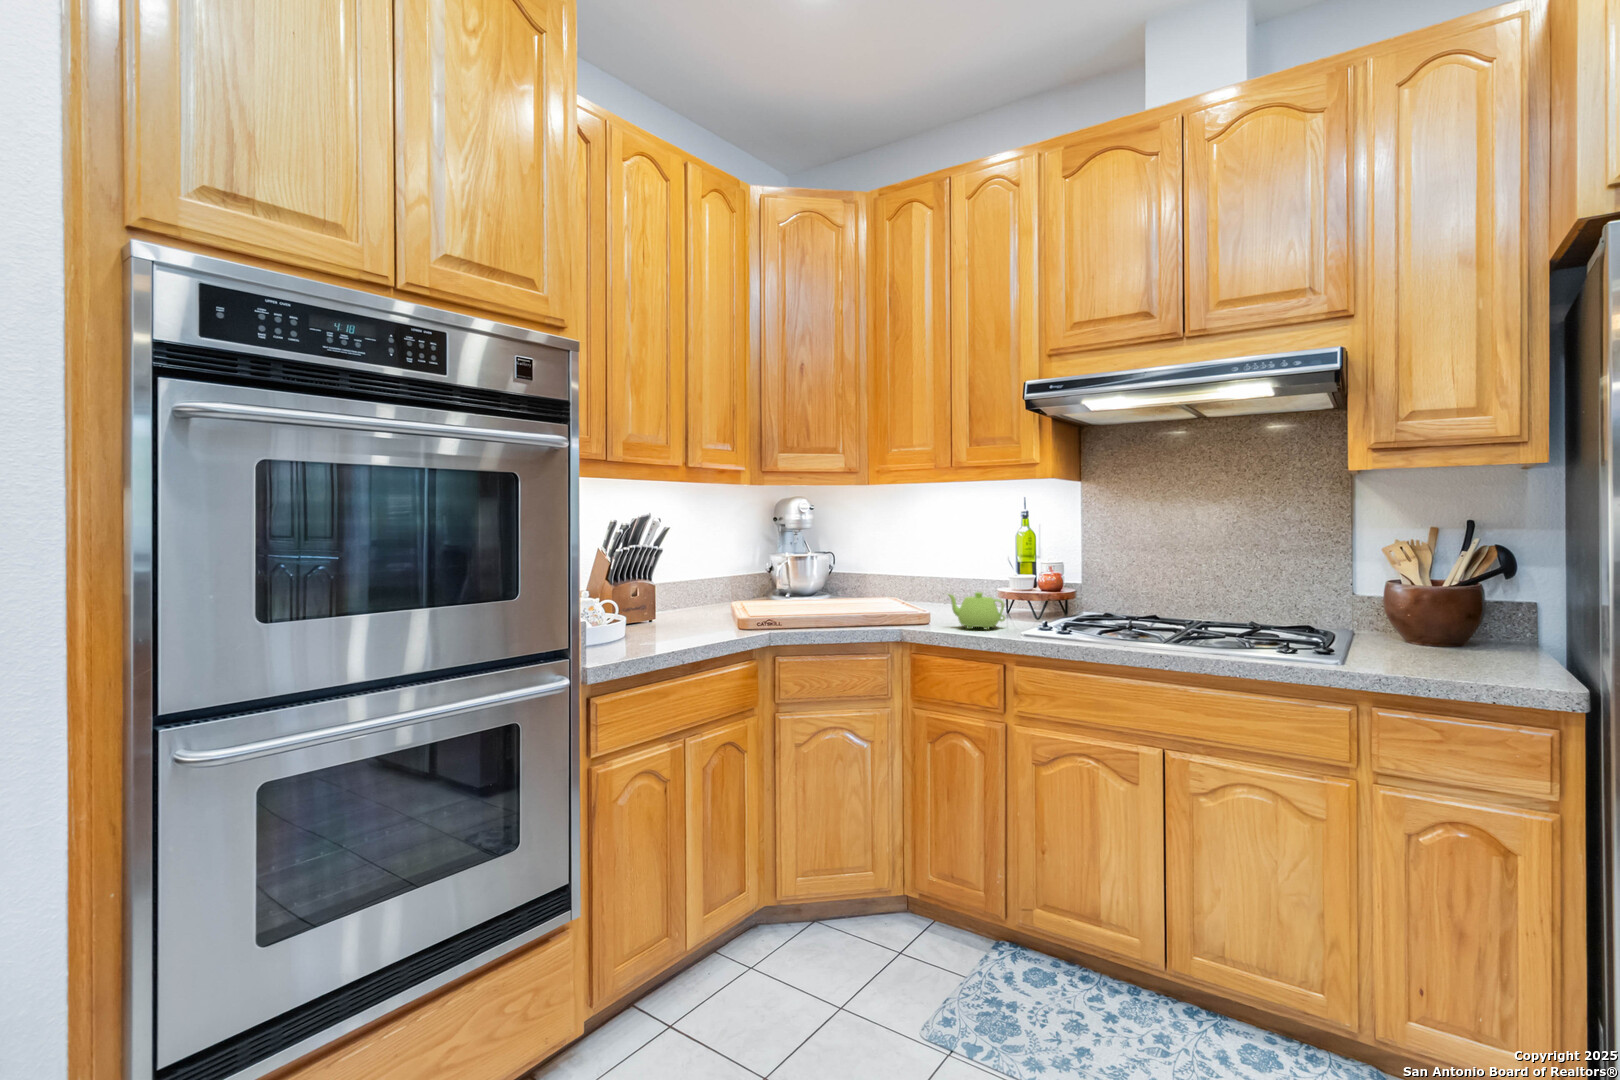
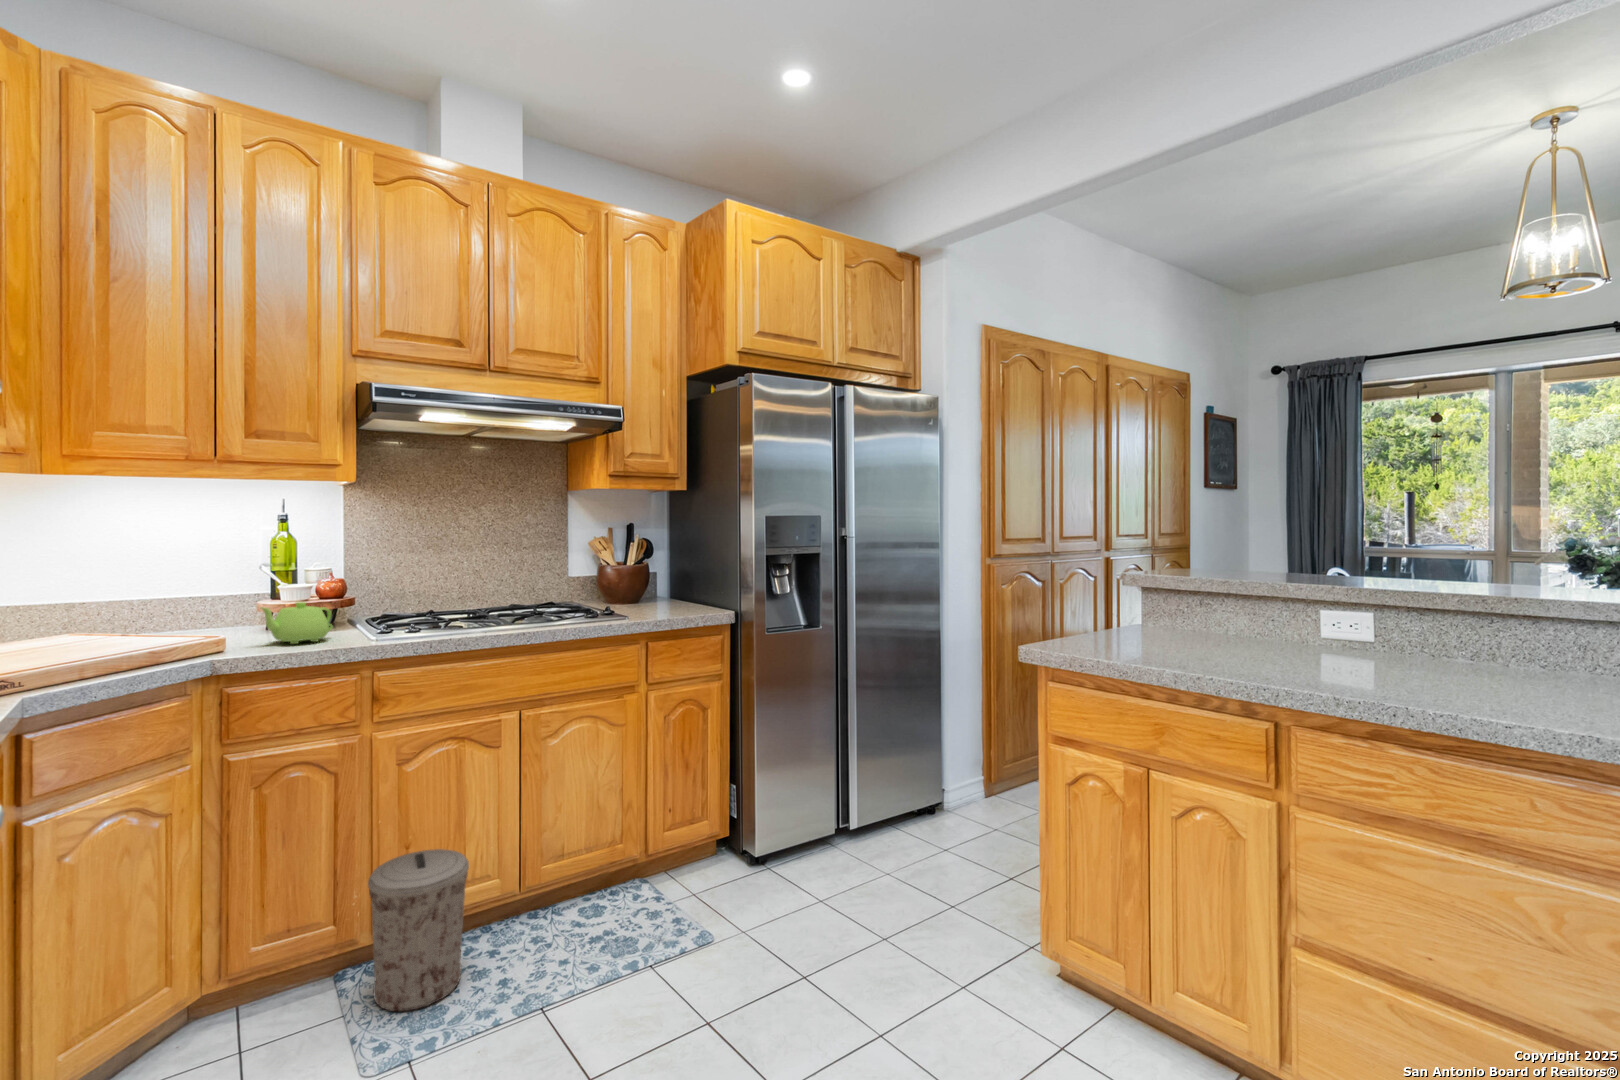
trash can: none [978,856,1073,1022] -> present [368,849,469,1011]

